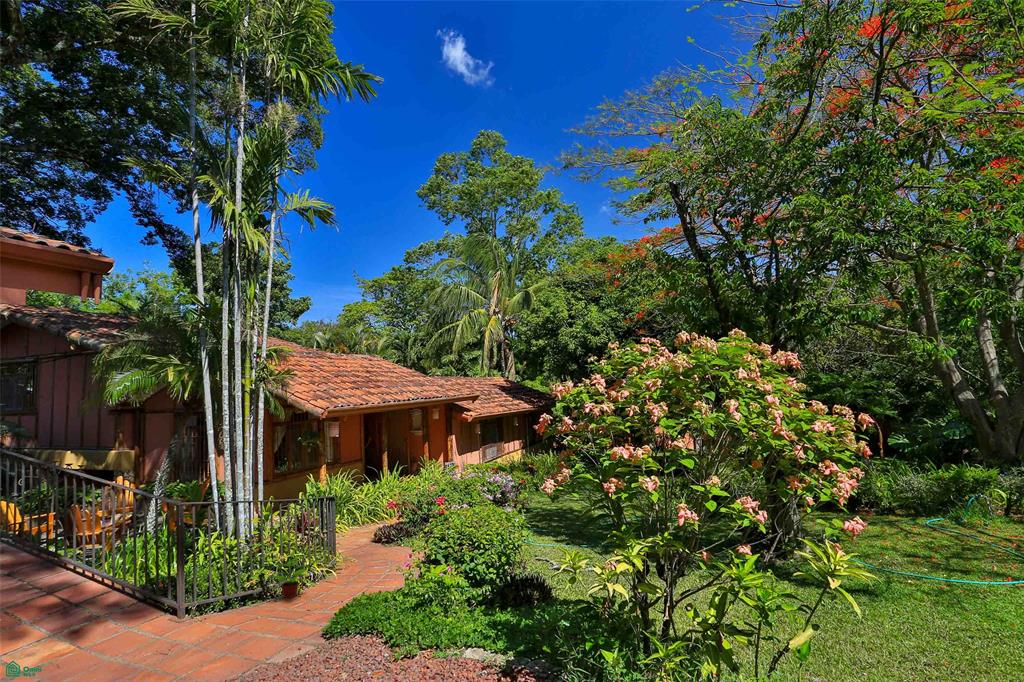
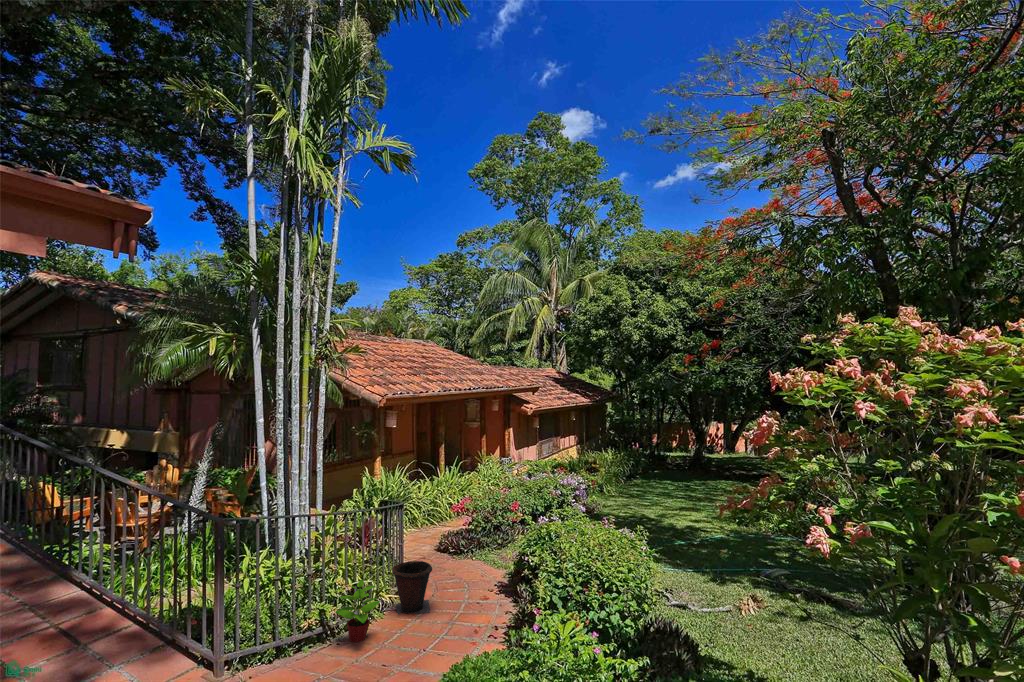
bucket: none [321,540,354,582] -> present [392,561,432,614]

